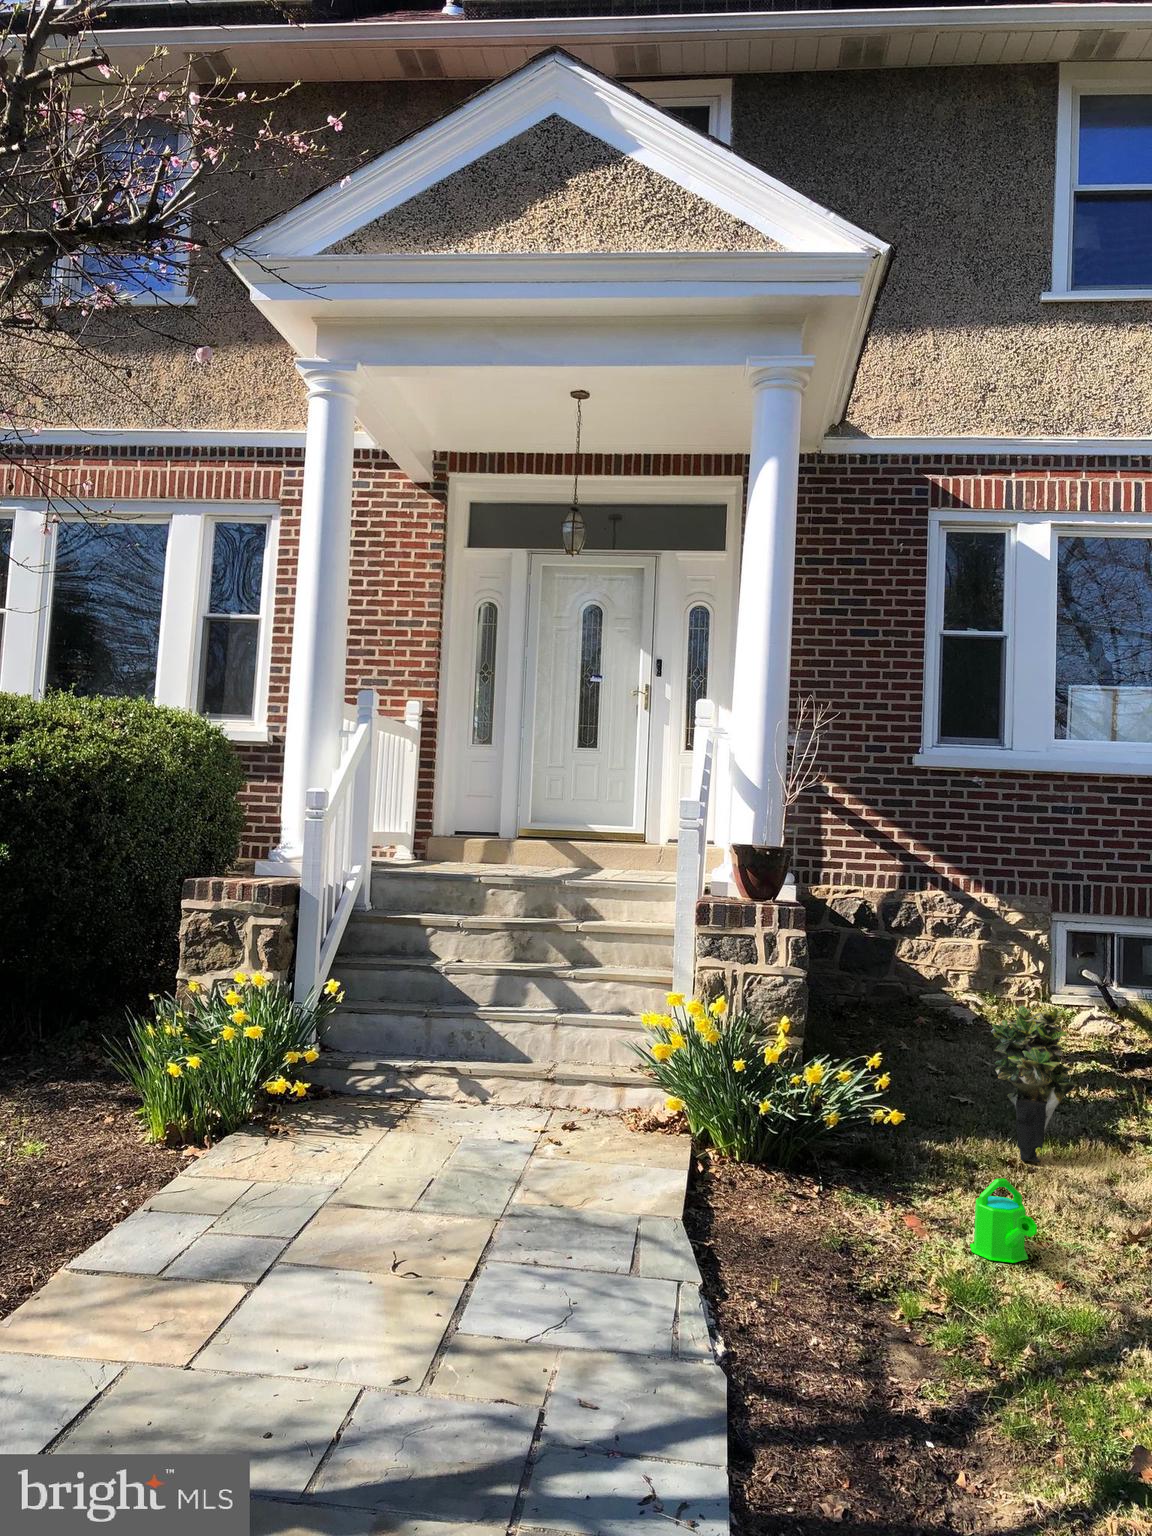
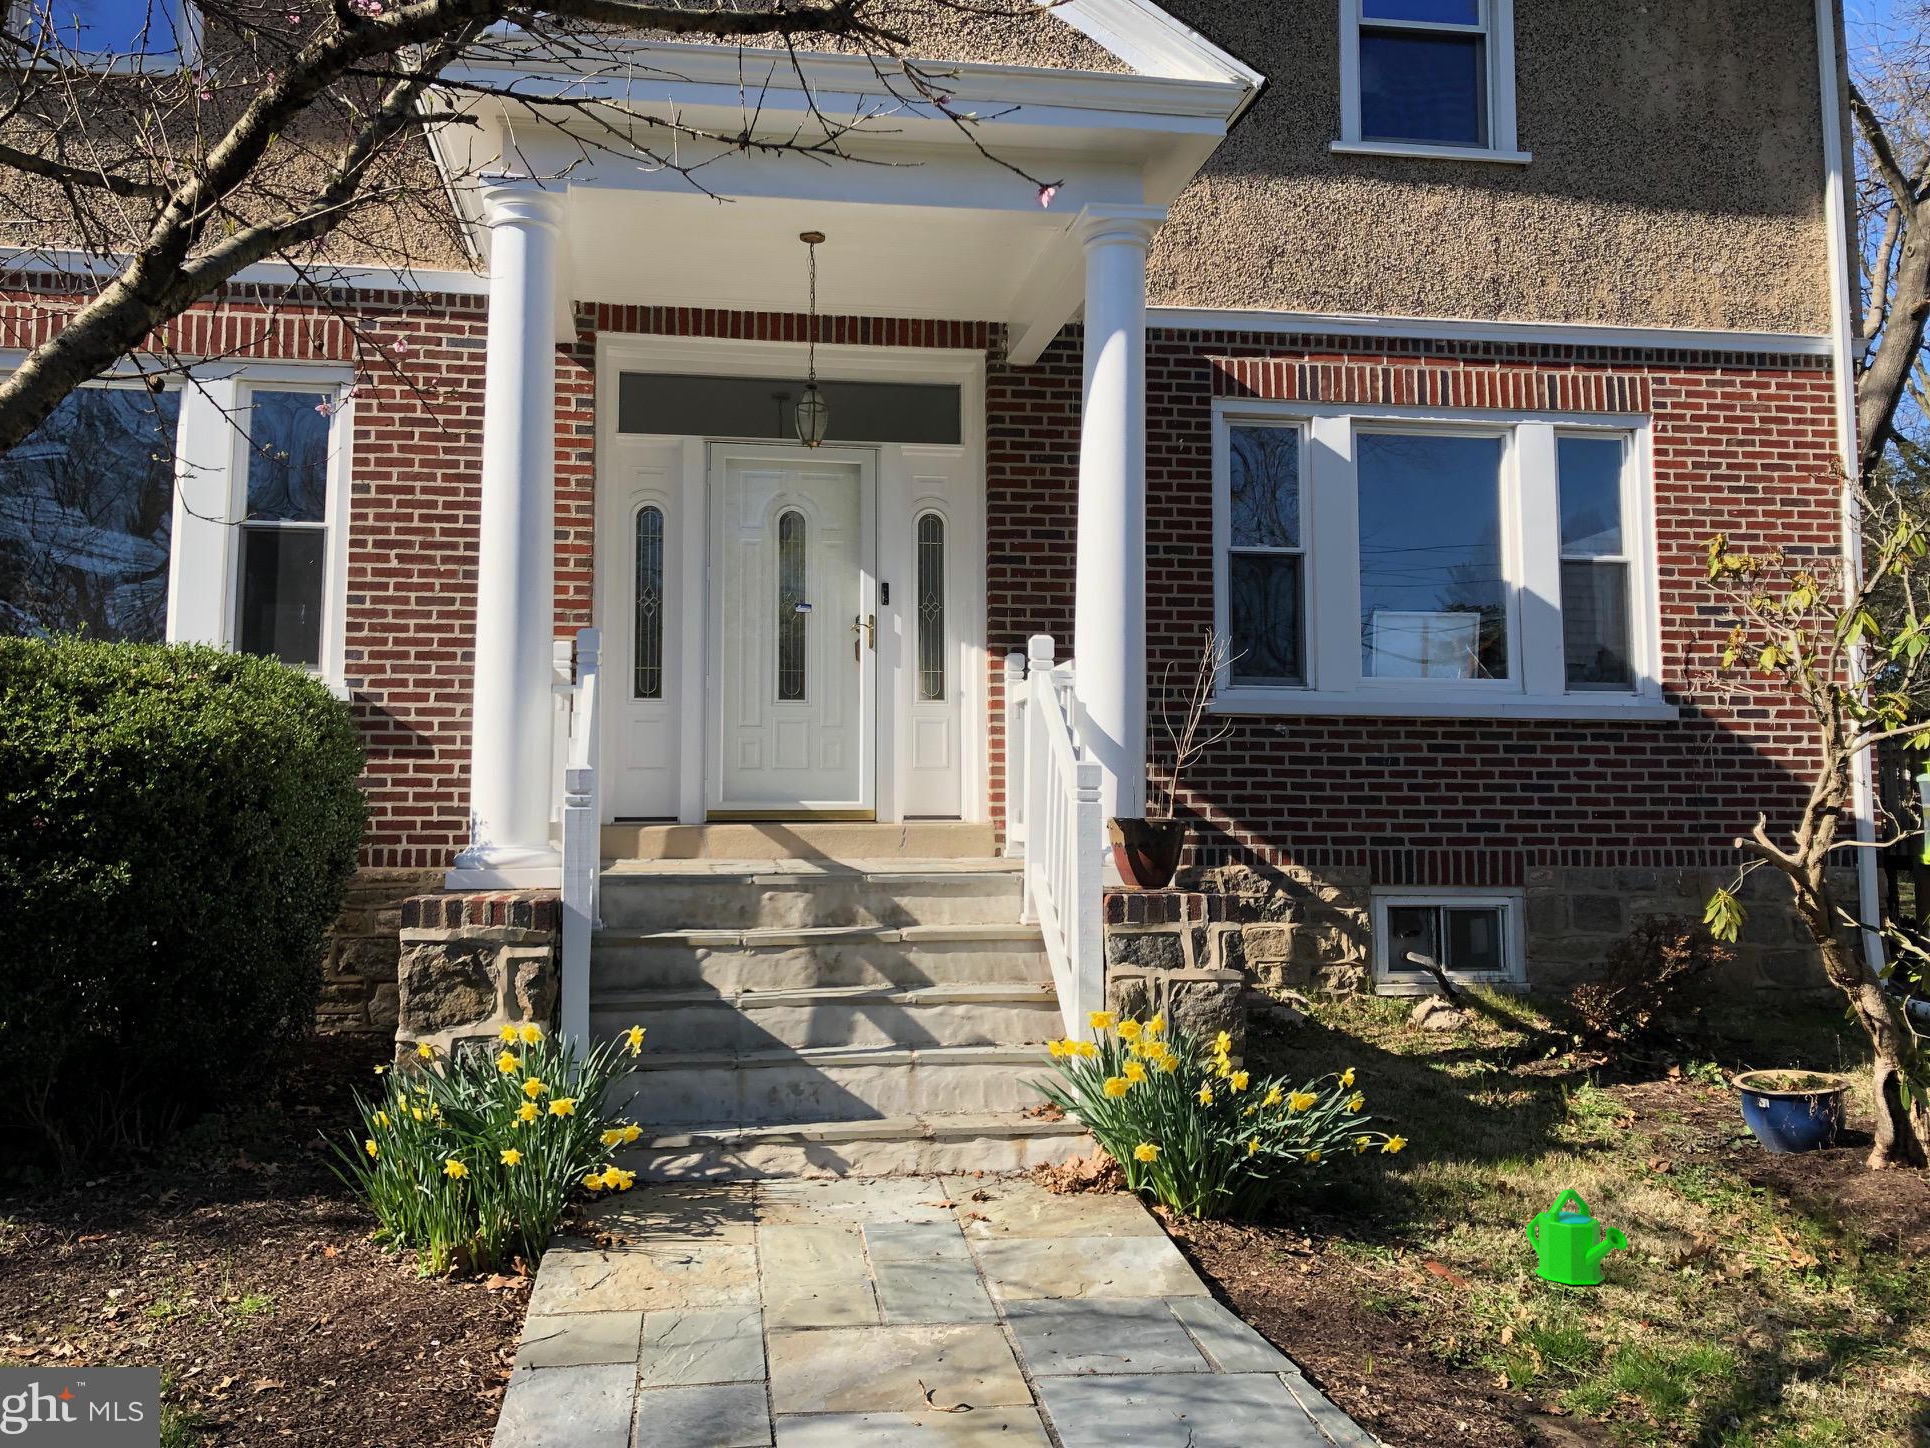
potted plant: present [991,1006,1077,1162] -> none [1449,992,1557,1175]

